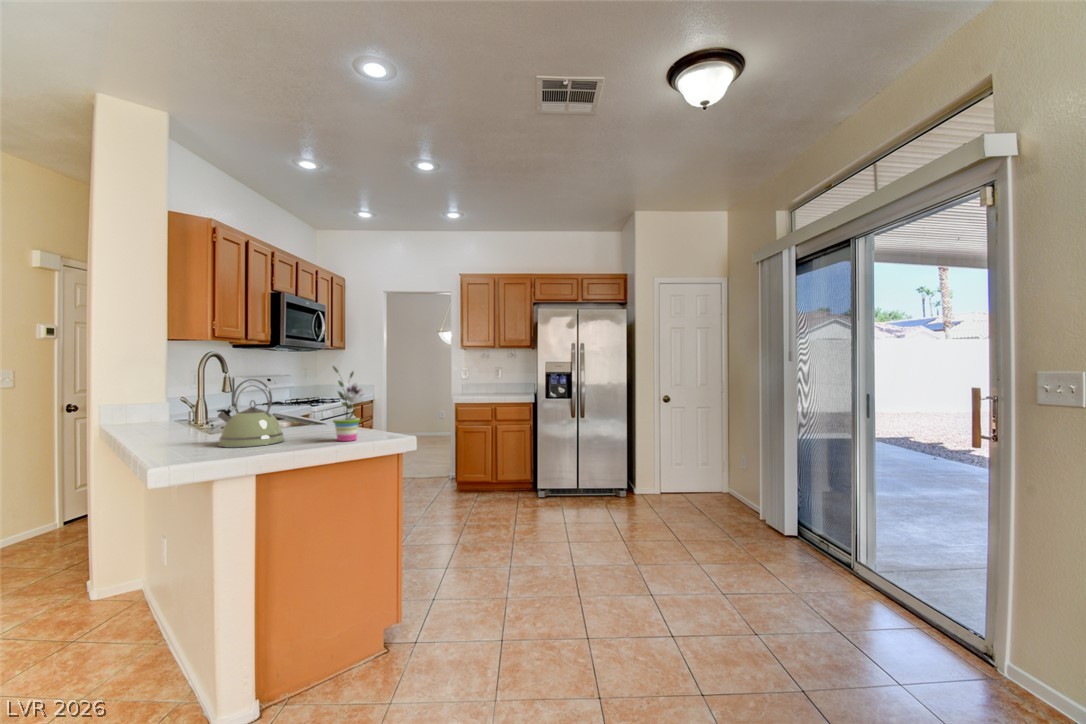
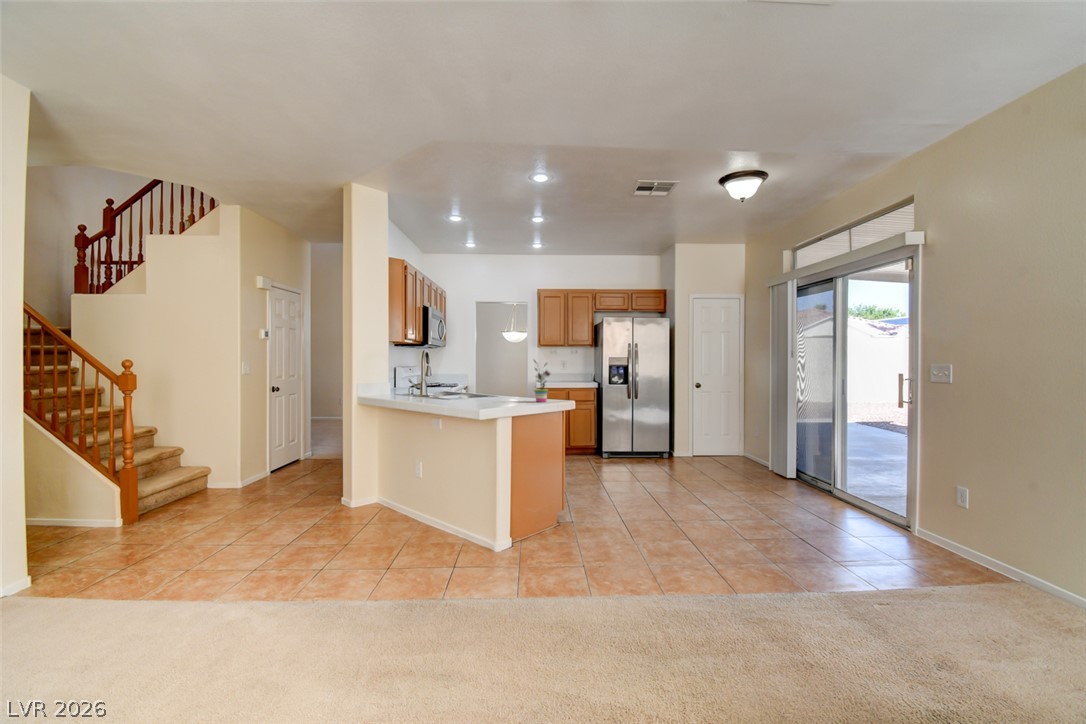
kettle: present [217,379,284,448] -> none [471,367,507,404]

